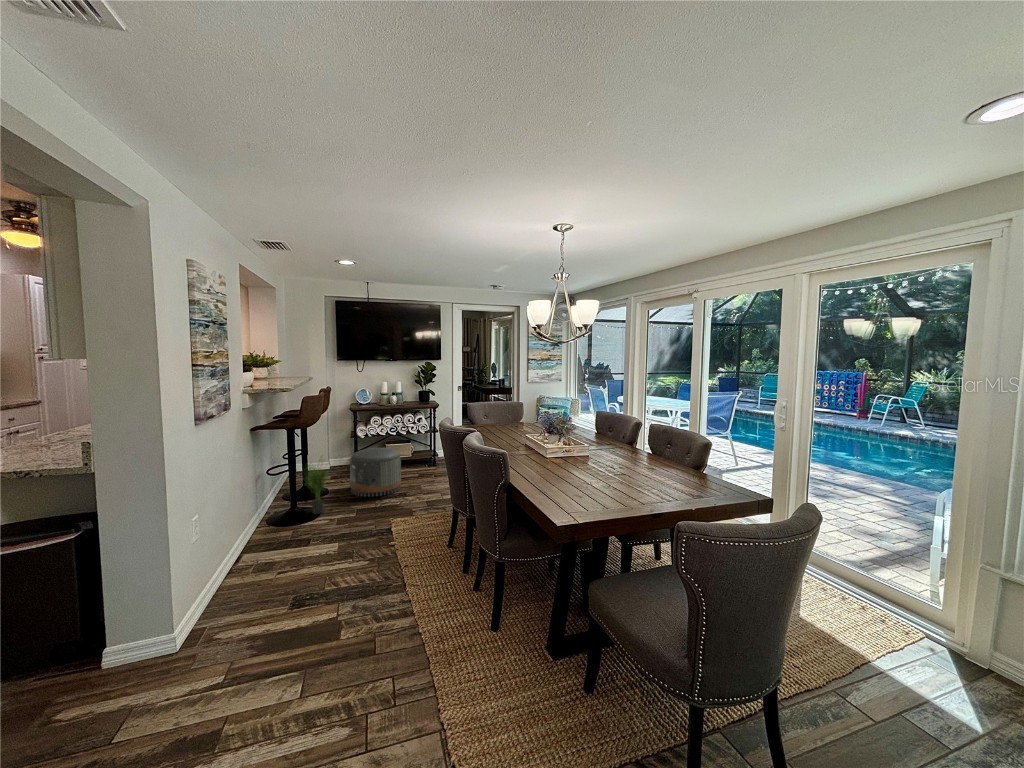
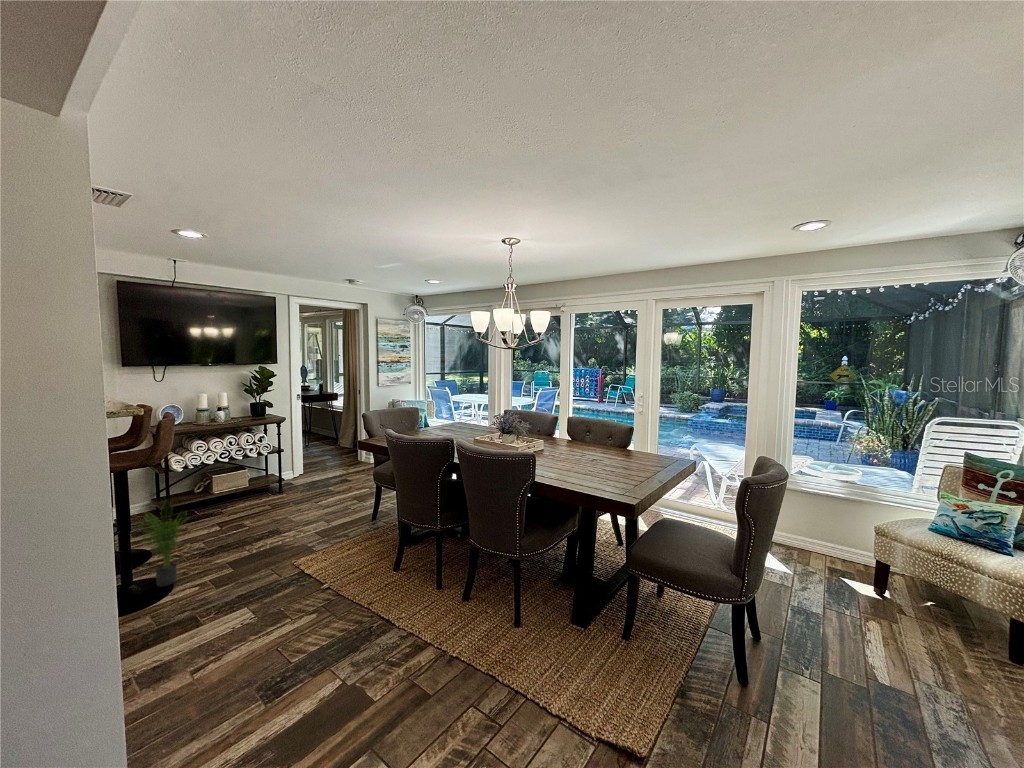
pouf: present [350,448,401,497] -> none [188,479,266,549]

